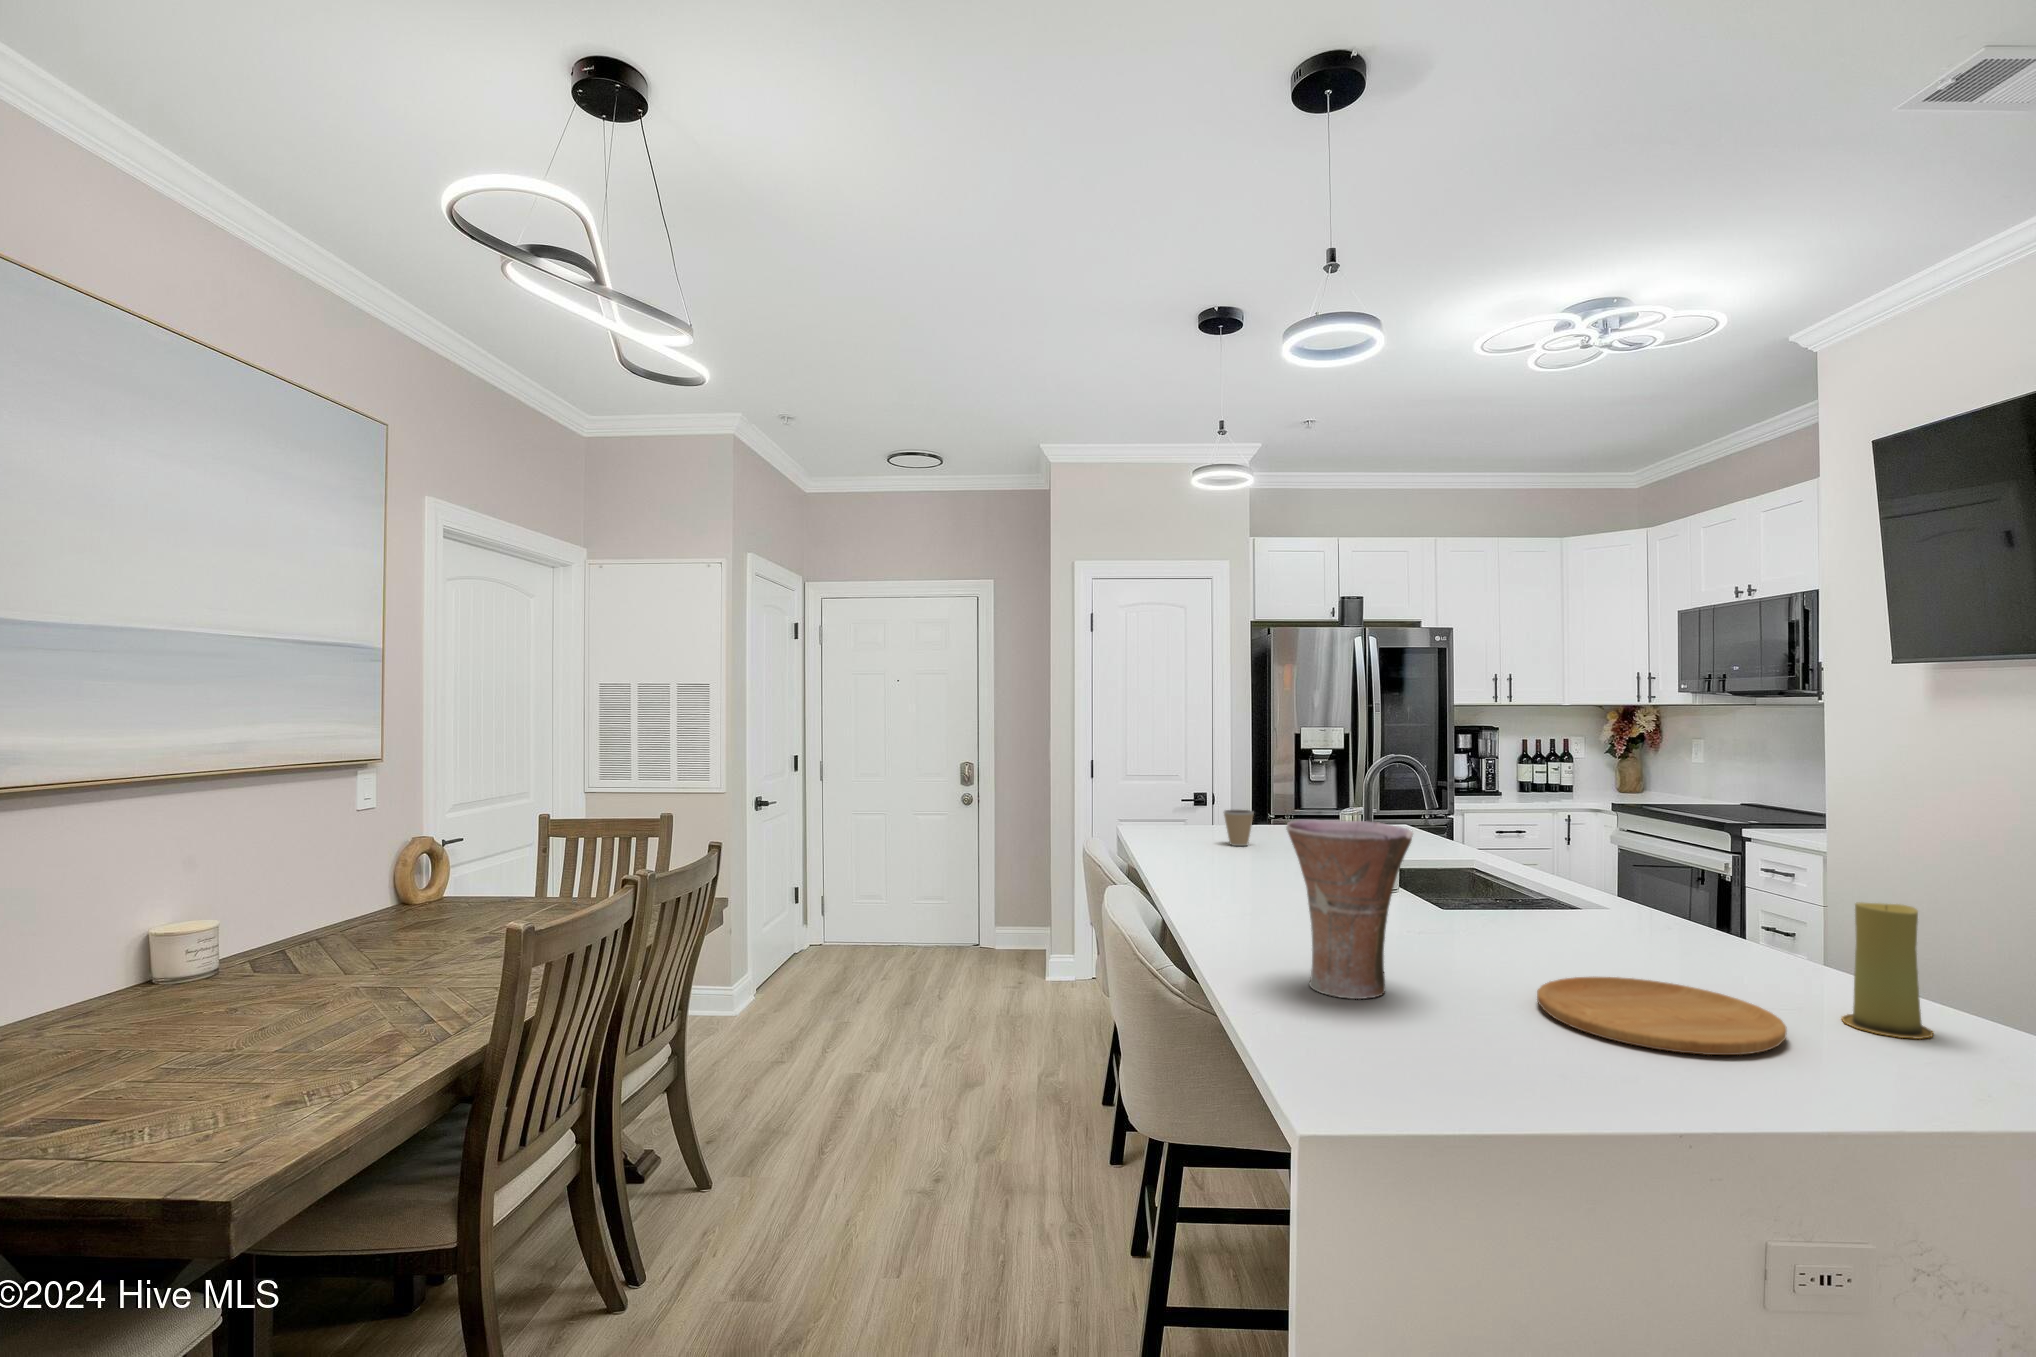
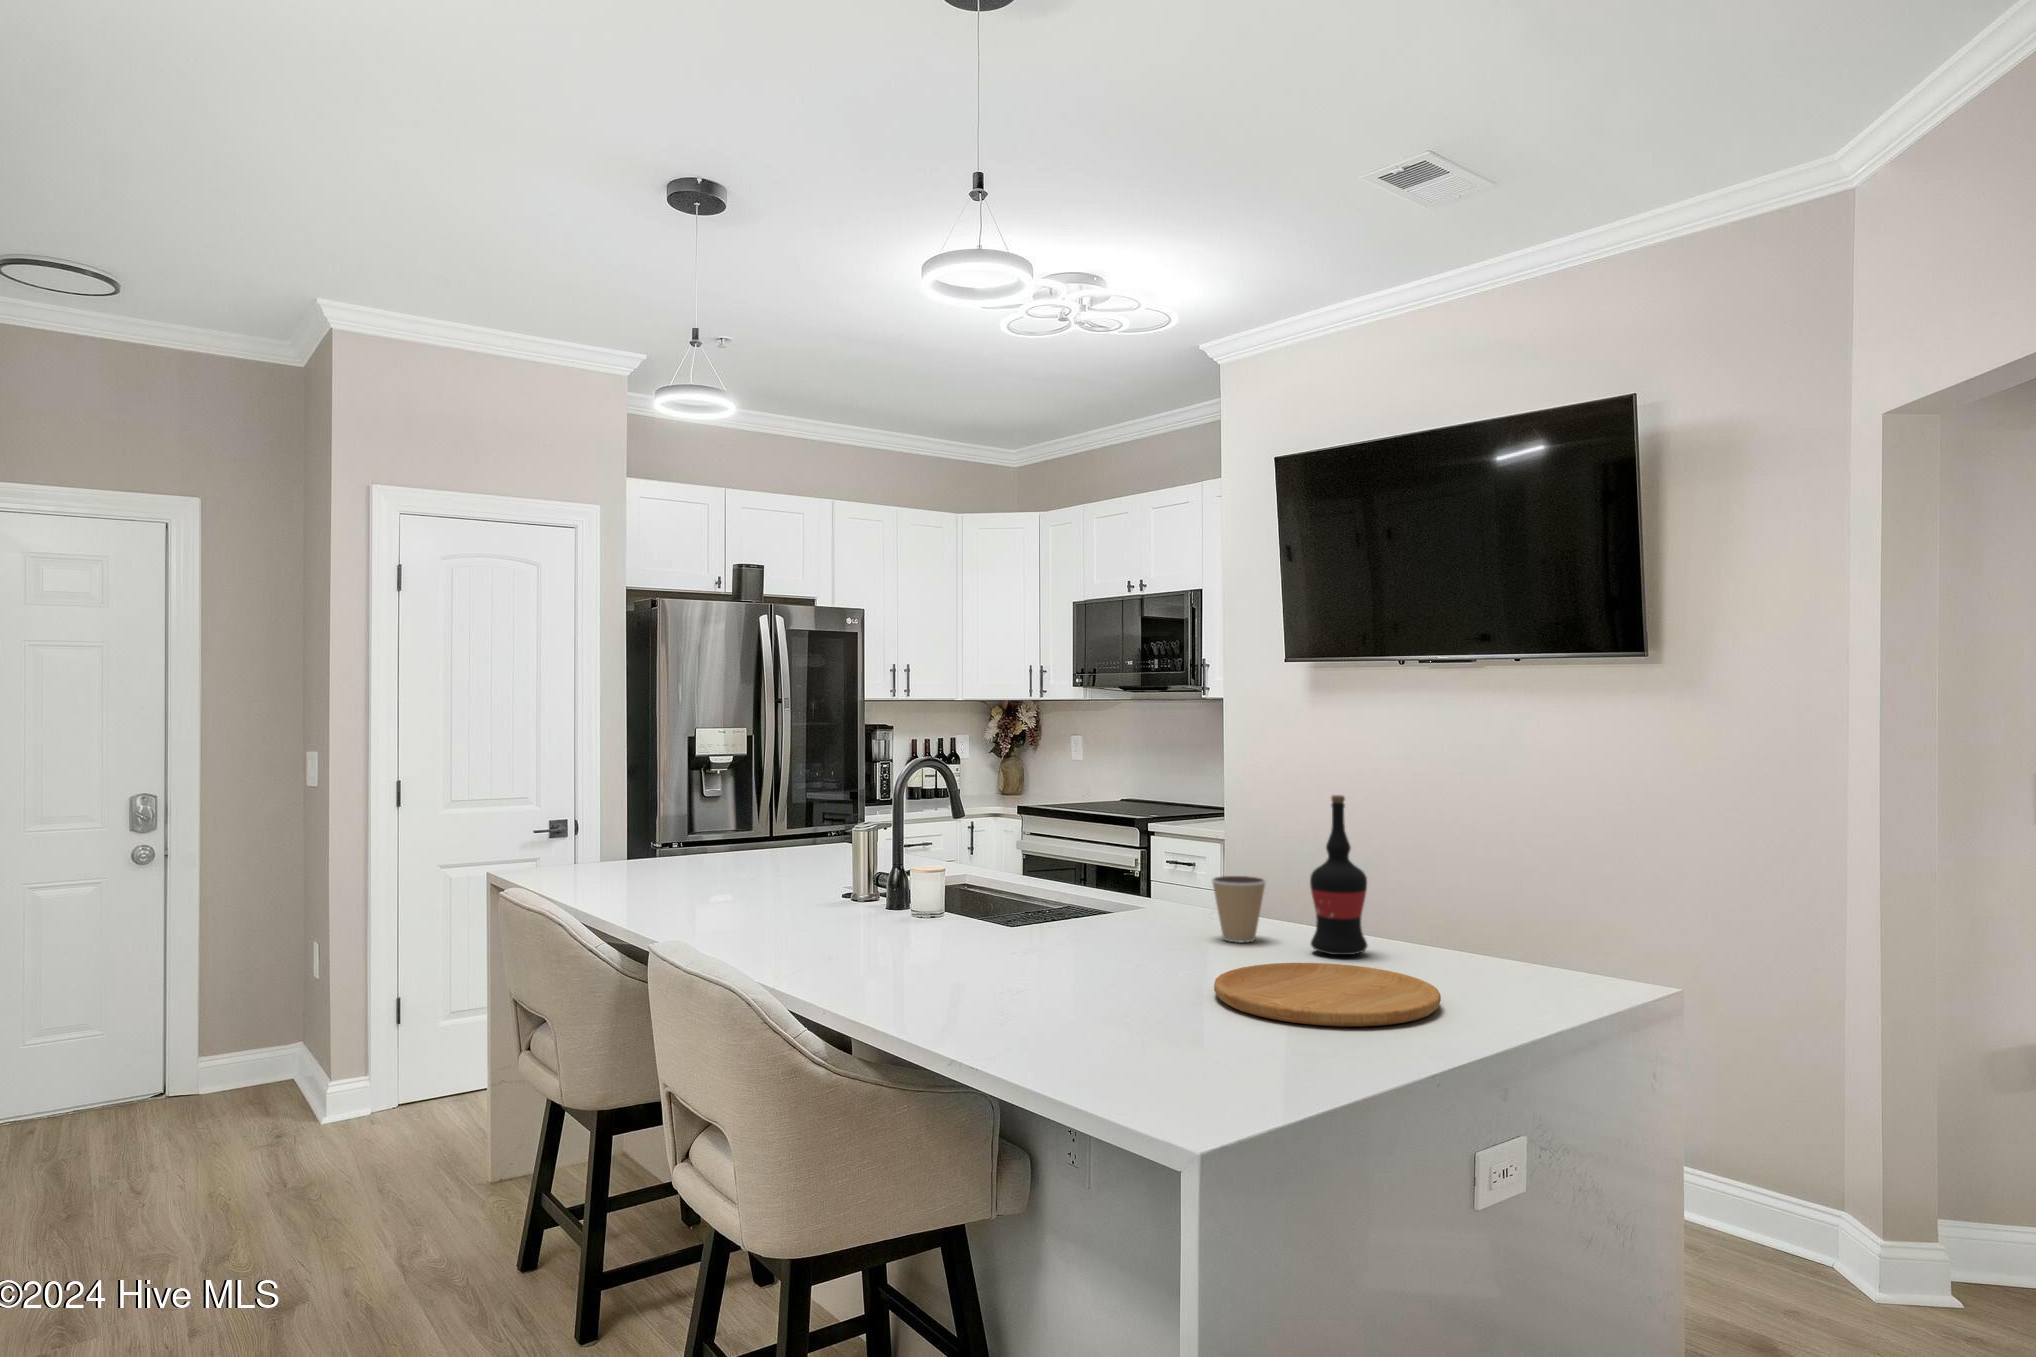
coffee cup: present [1224,810,1254,846] -> present [1212,876,1266,943]
vase: present [1286,820,1413,999] -> none [961,815,1111,1034]
wine bottle: none [1716,823,1787,986] -> present [1310,795,1367,955]
candle: present [1842,902,1933,1039] -> none [1434,858,1504,981]

